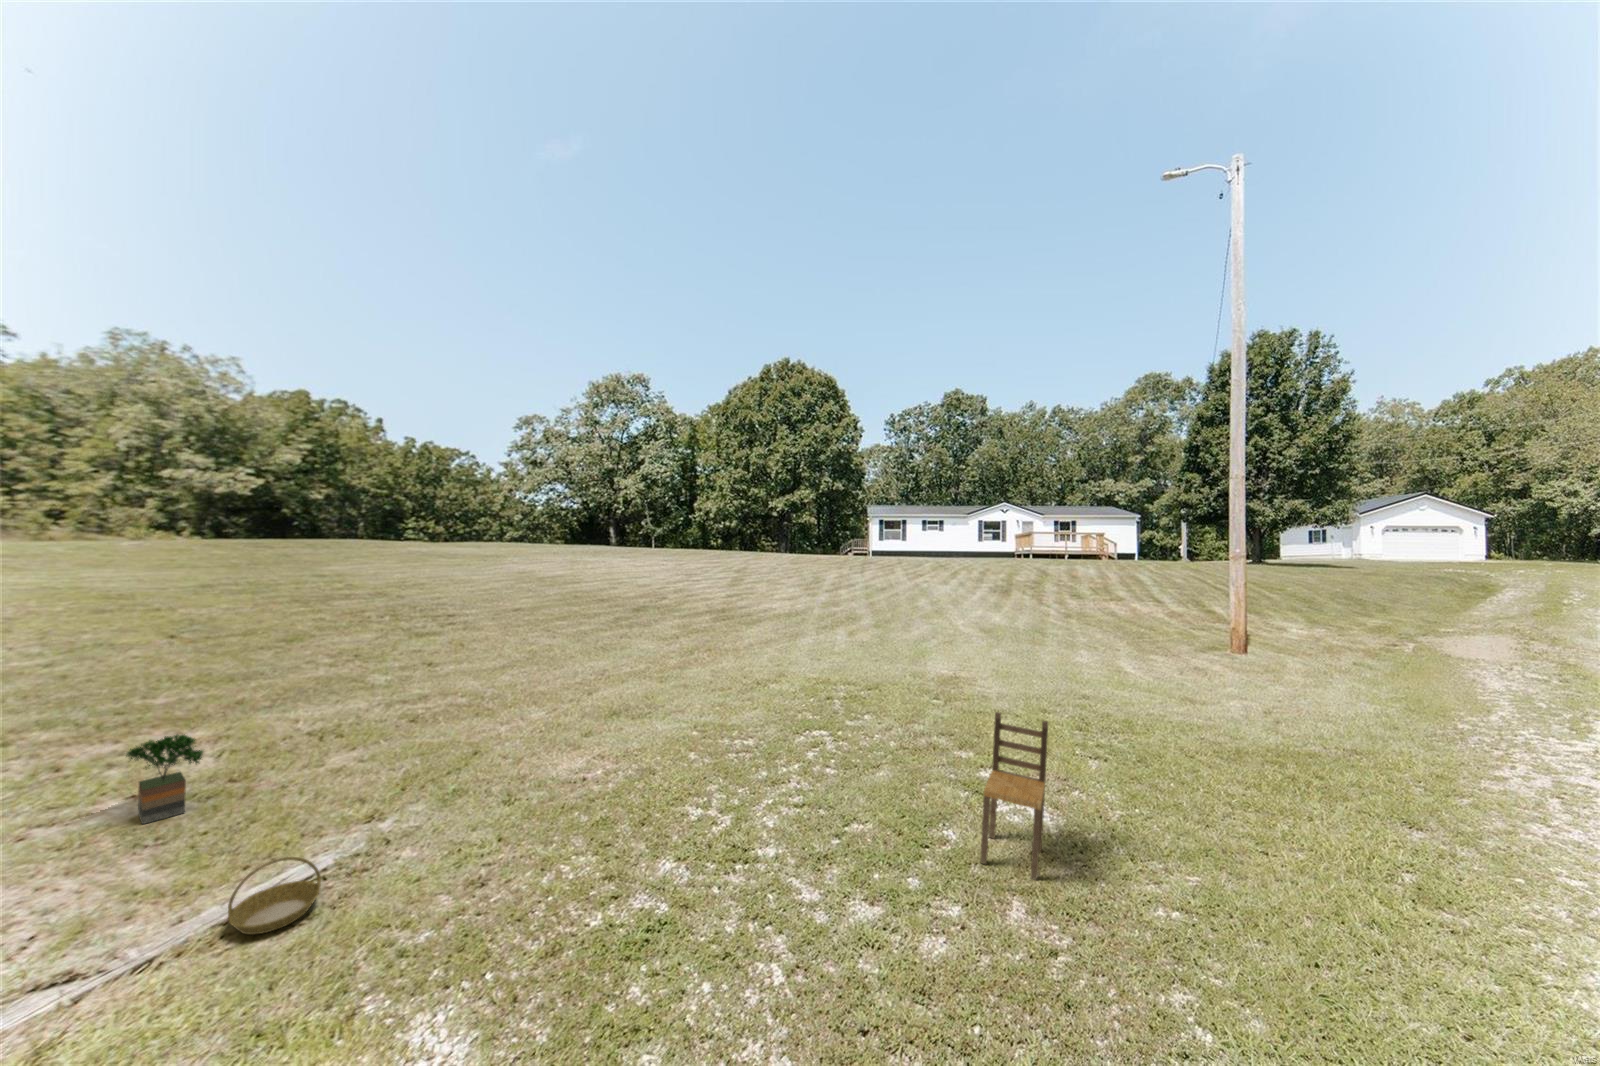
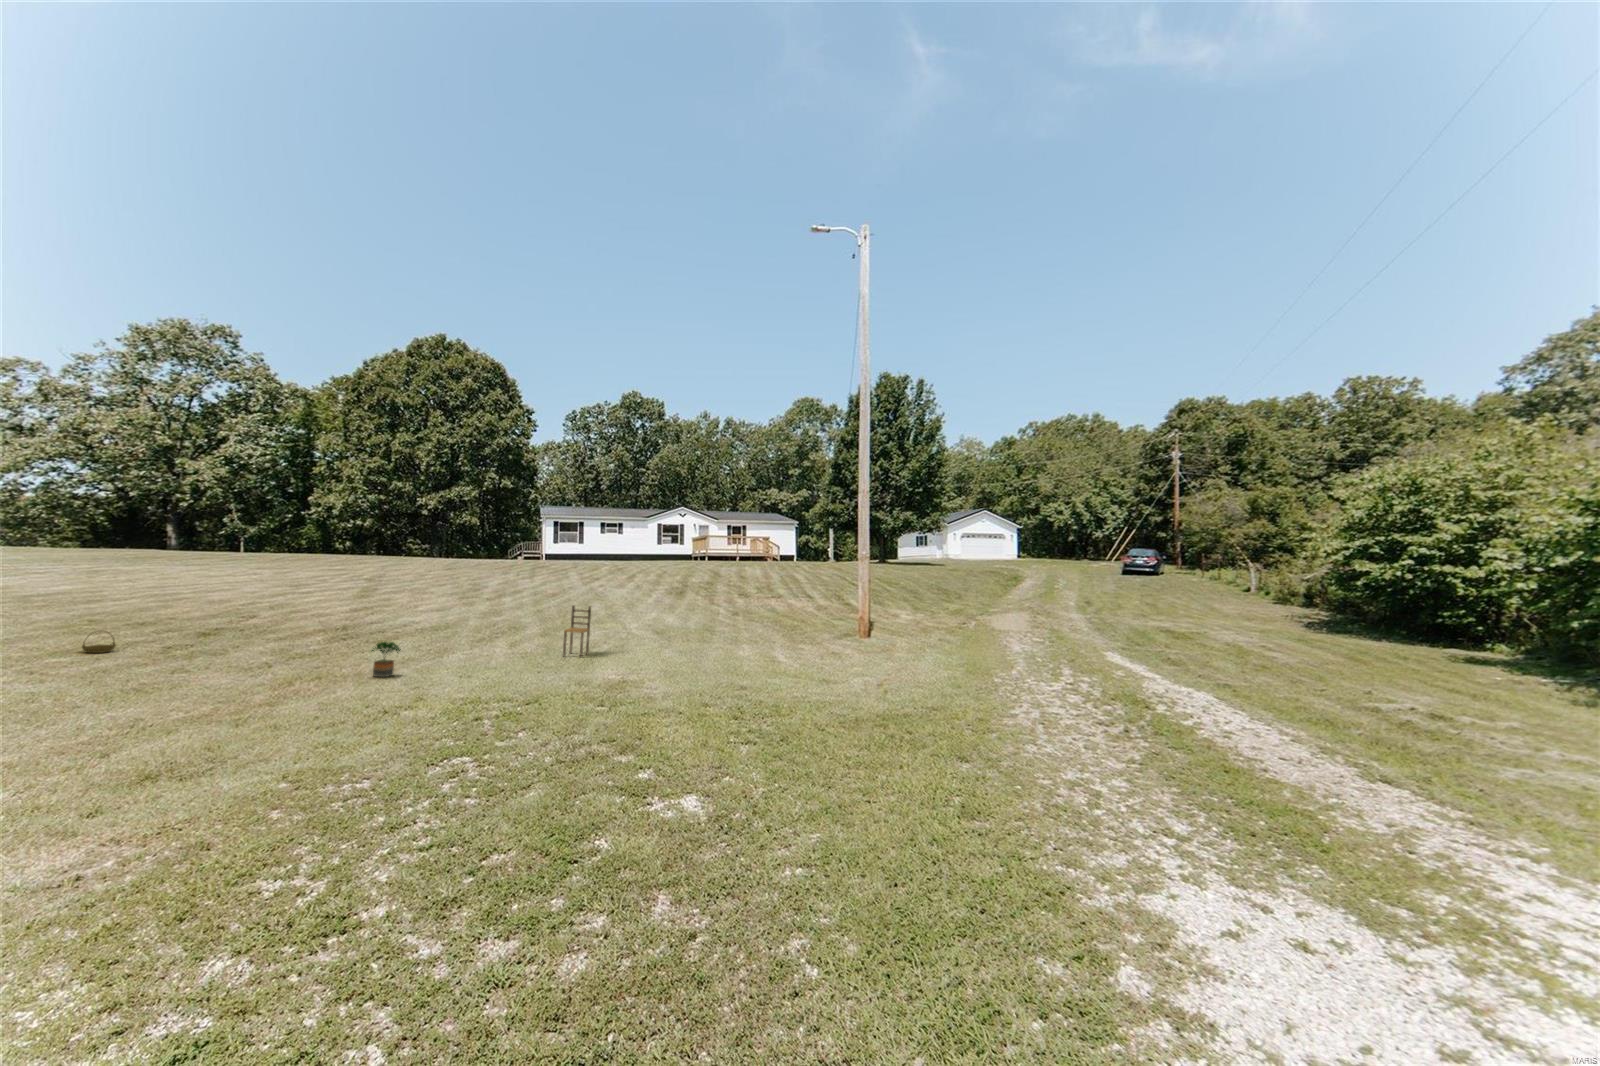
potted tree: present [126,734,203,824] -> present [371,642,401,677]
basket: present [228,857,321,935] -> present [82,632,116,653]

